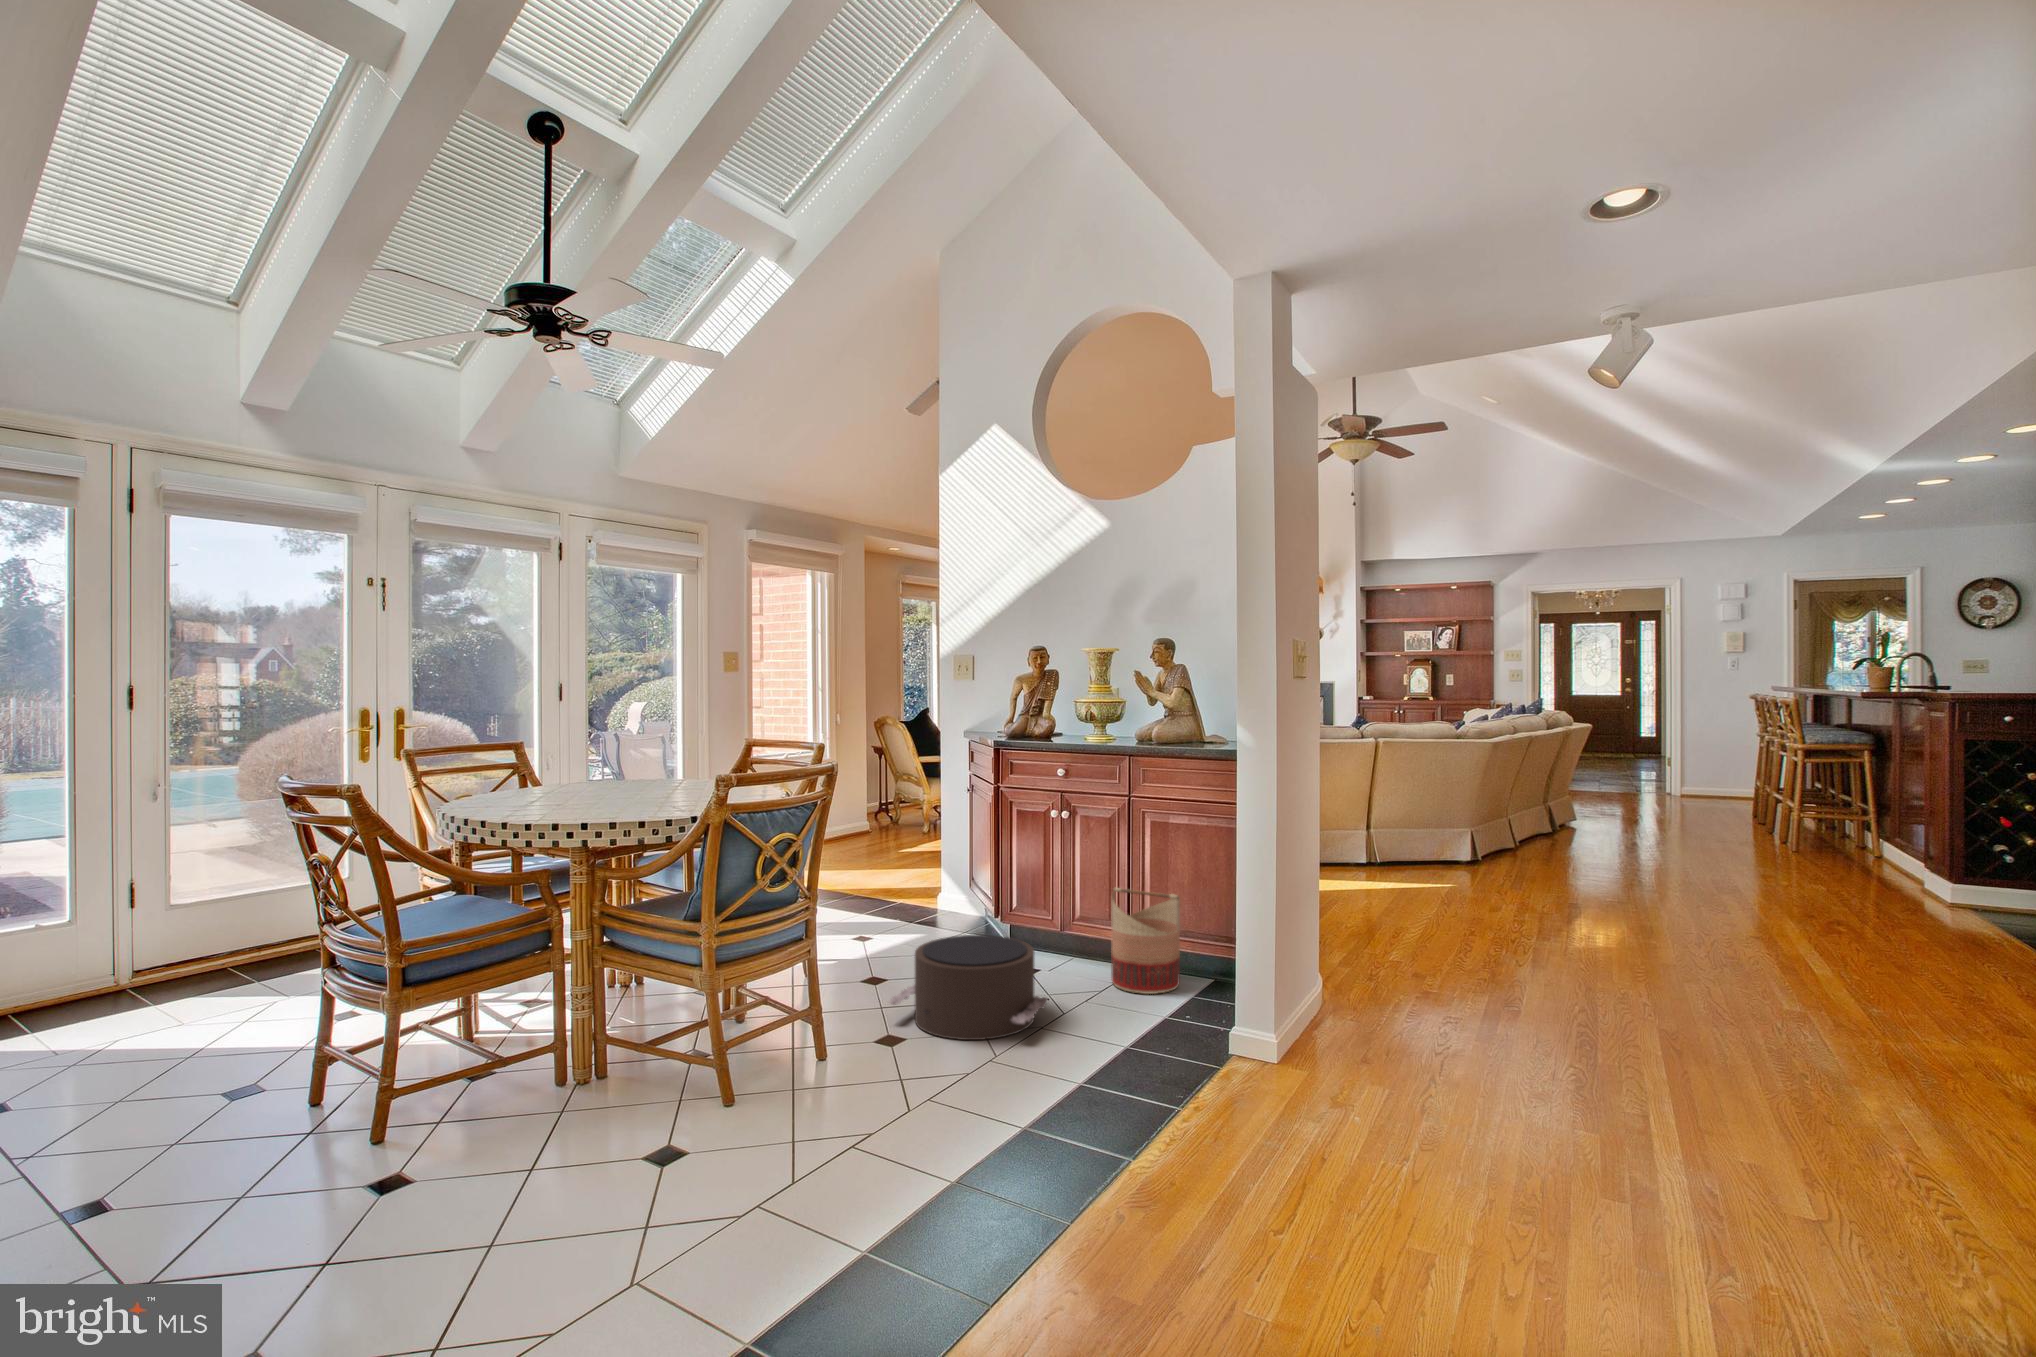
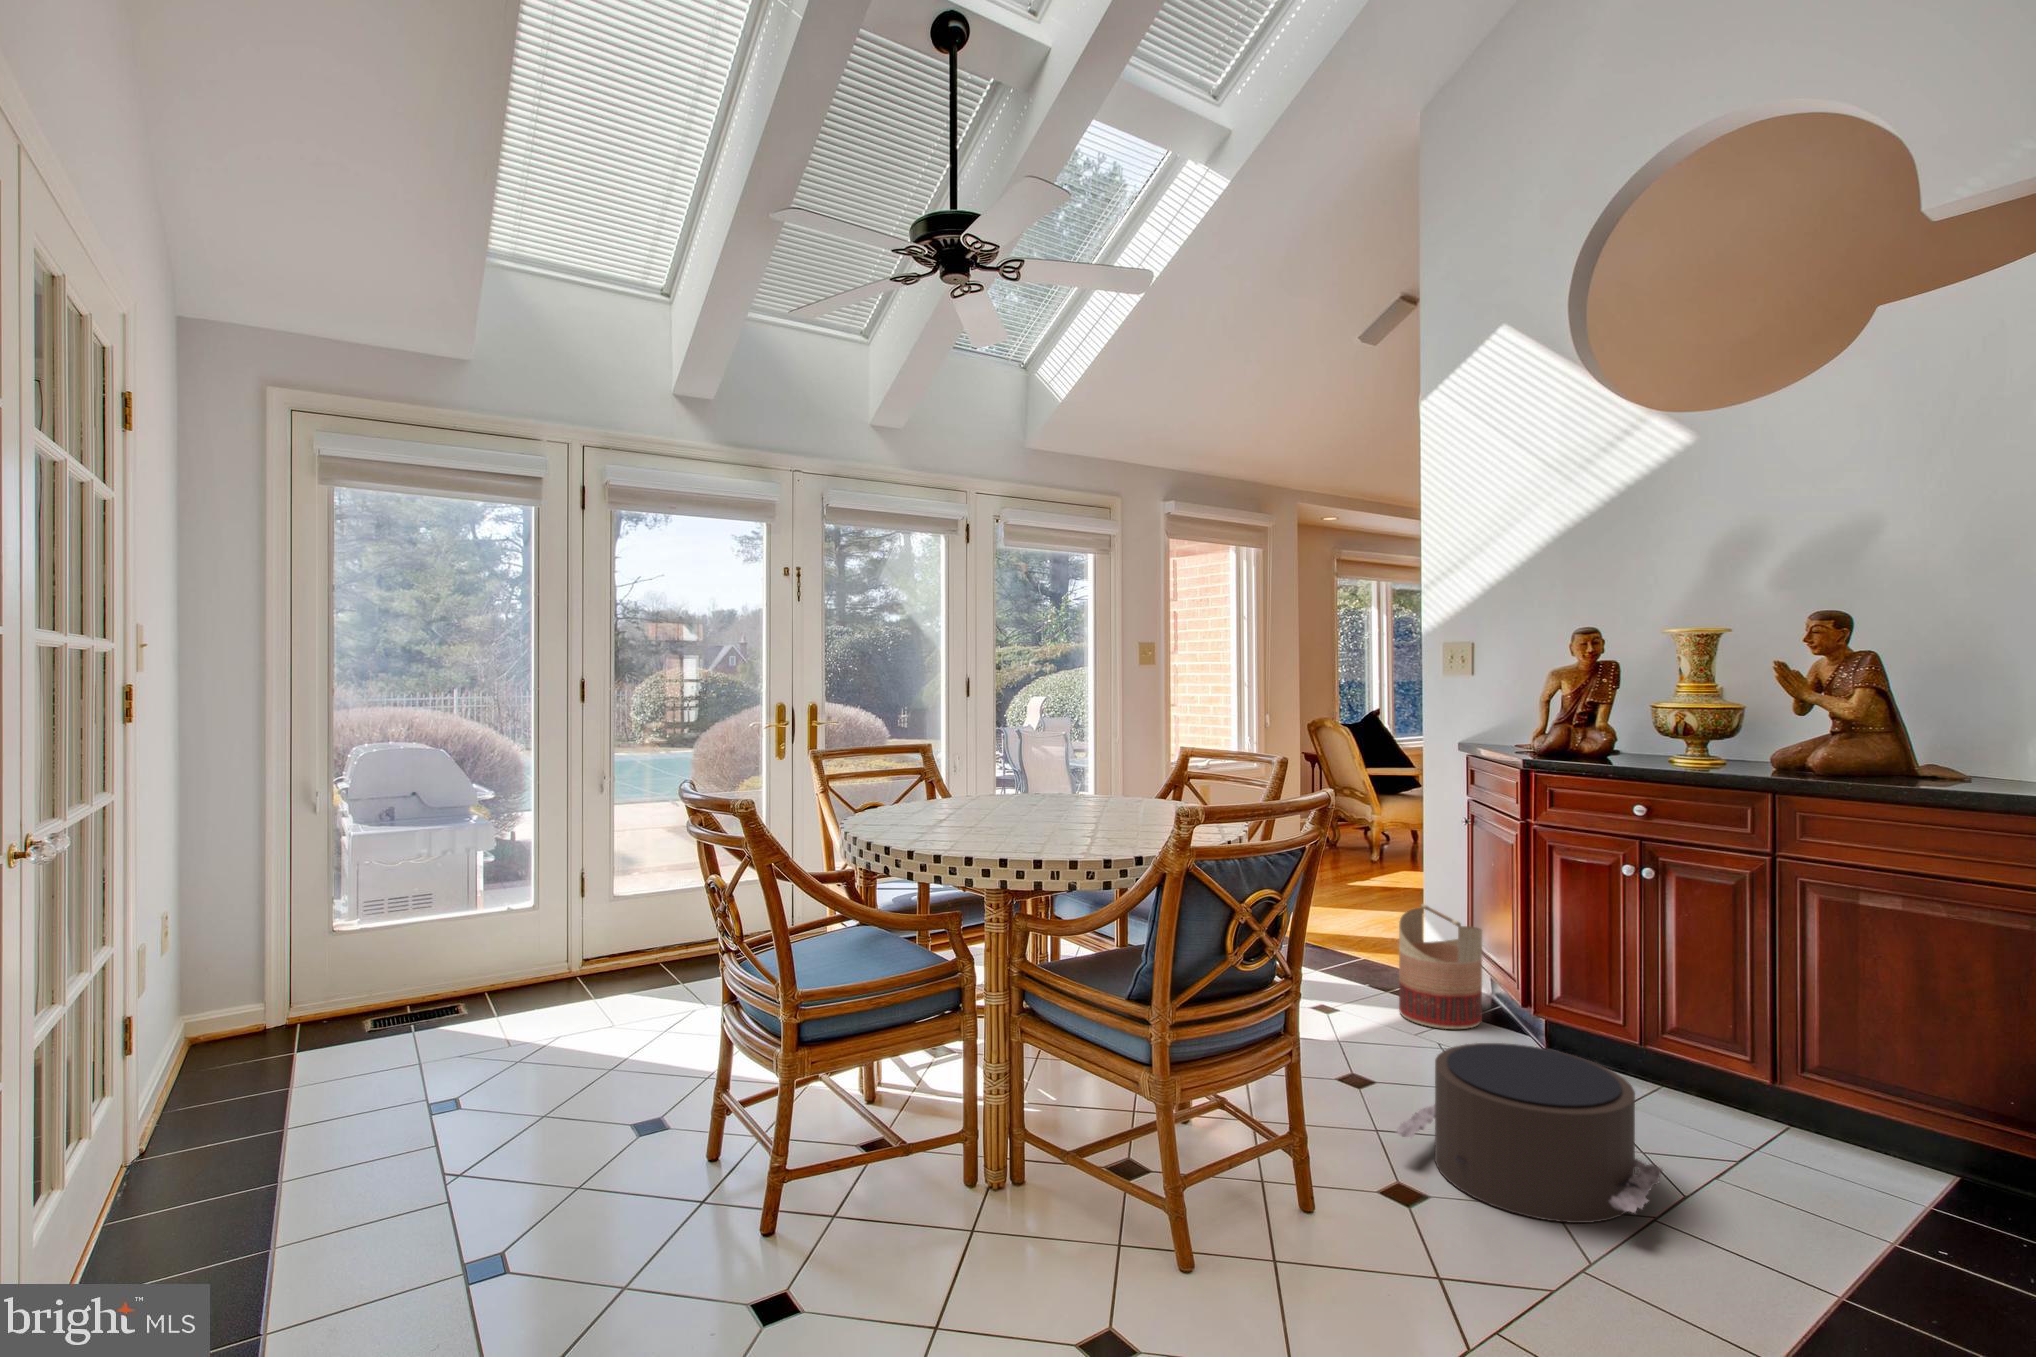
basket: present [1111,888,1180,994] -> present [1399,904,1482,1029]

